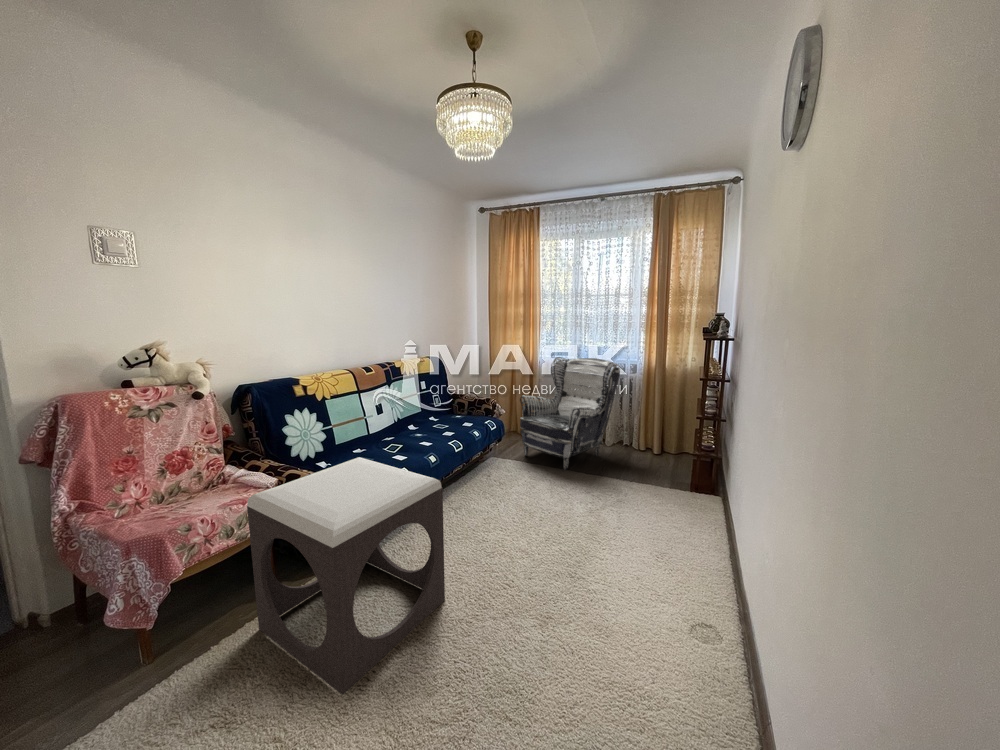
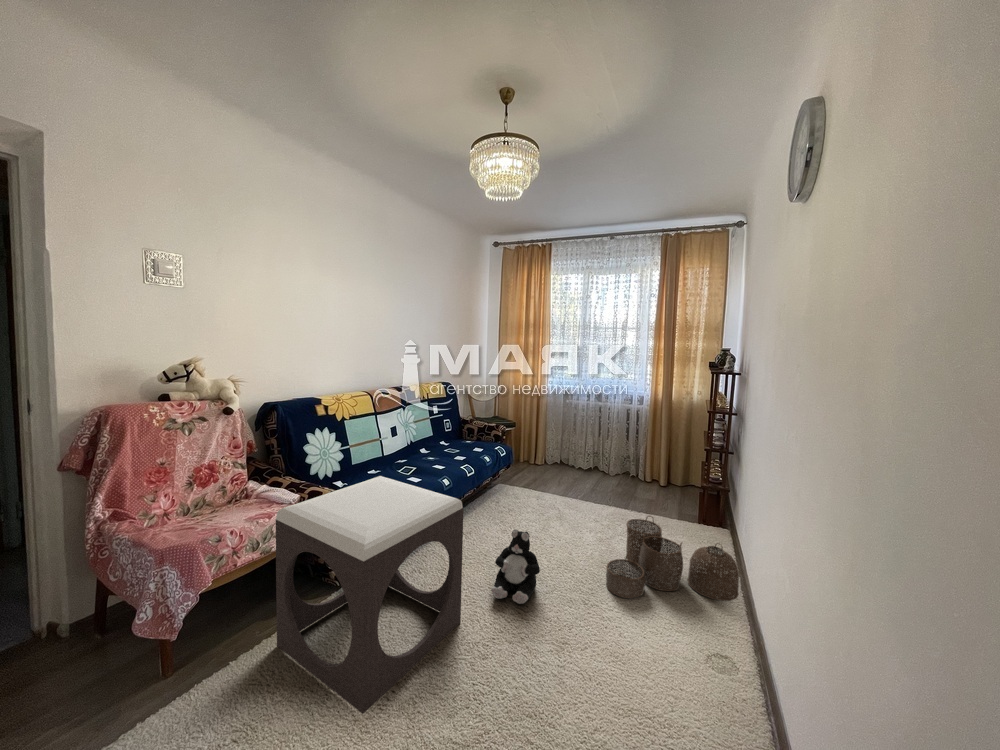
armchair: present [520,357,620,470] -> none [529,386,628,498]
woven basket: none [593,487,727,571] -> present [606,516,739,601]
plush toy: none [477,506,526,580] -> present [492,530,540,604]

